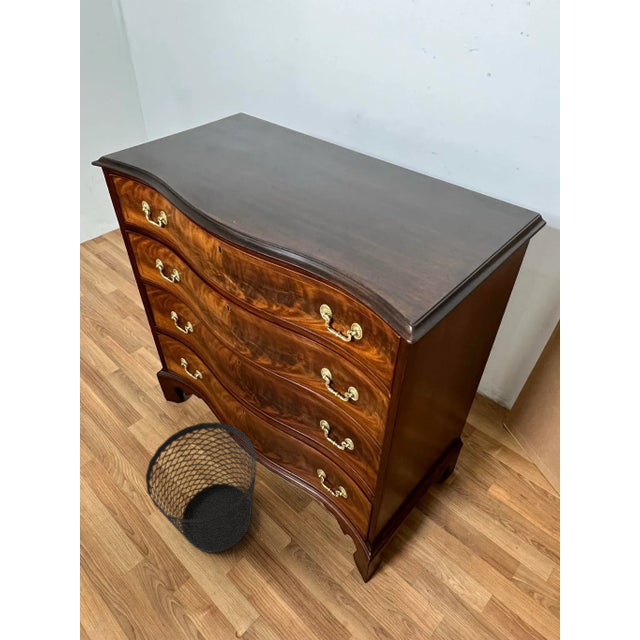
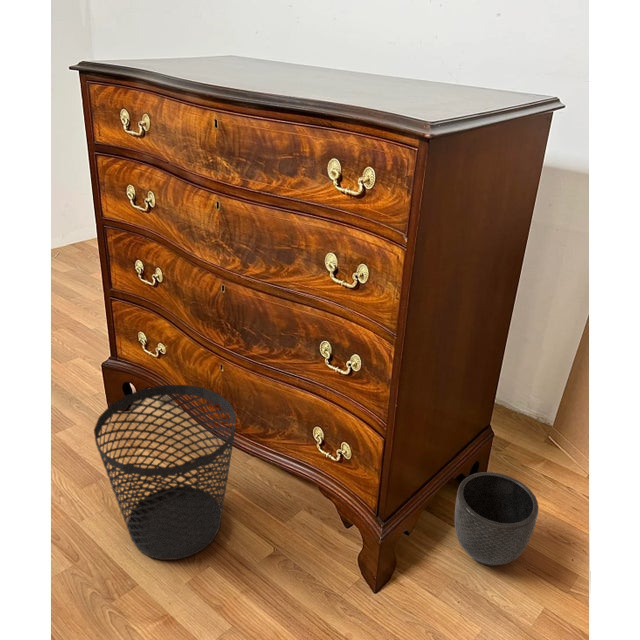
planter: none [429,488,495,561] -> present [455,472,539,566]

